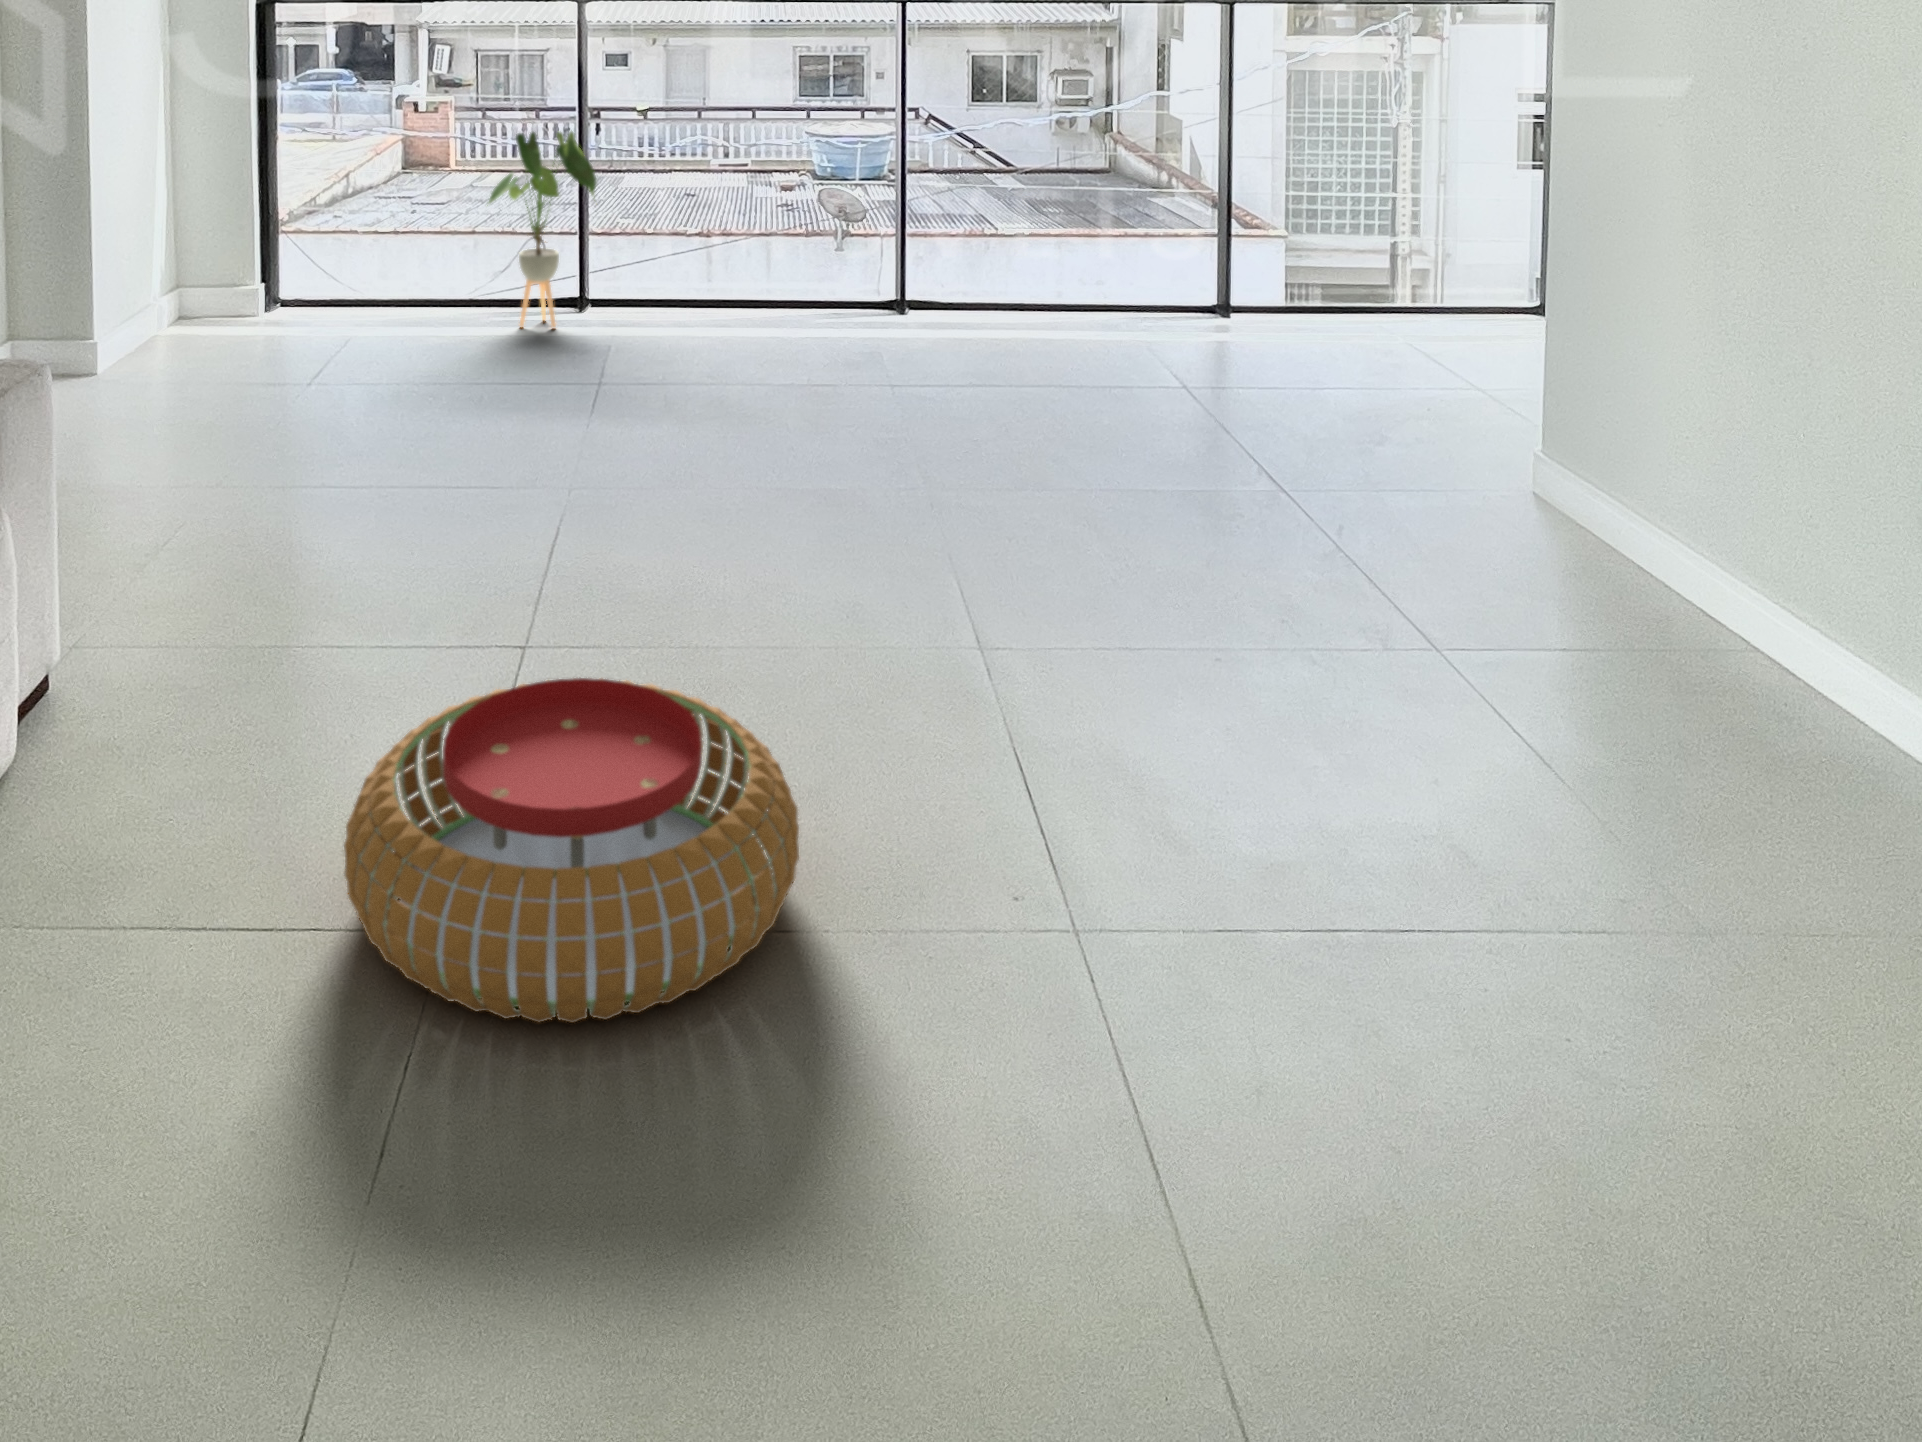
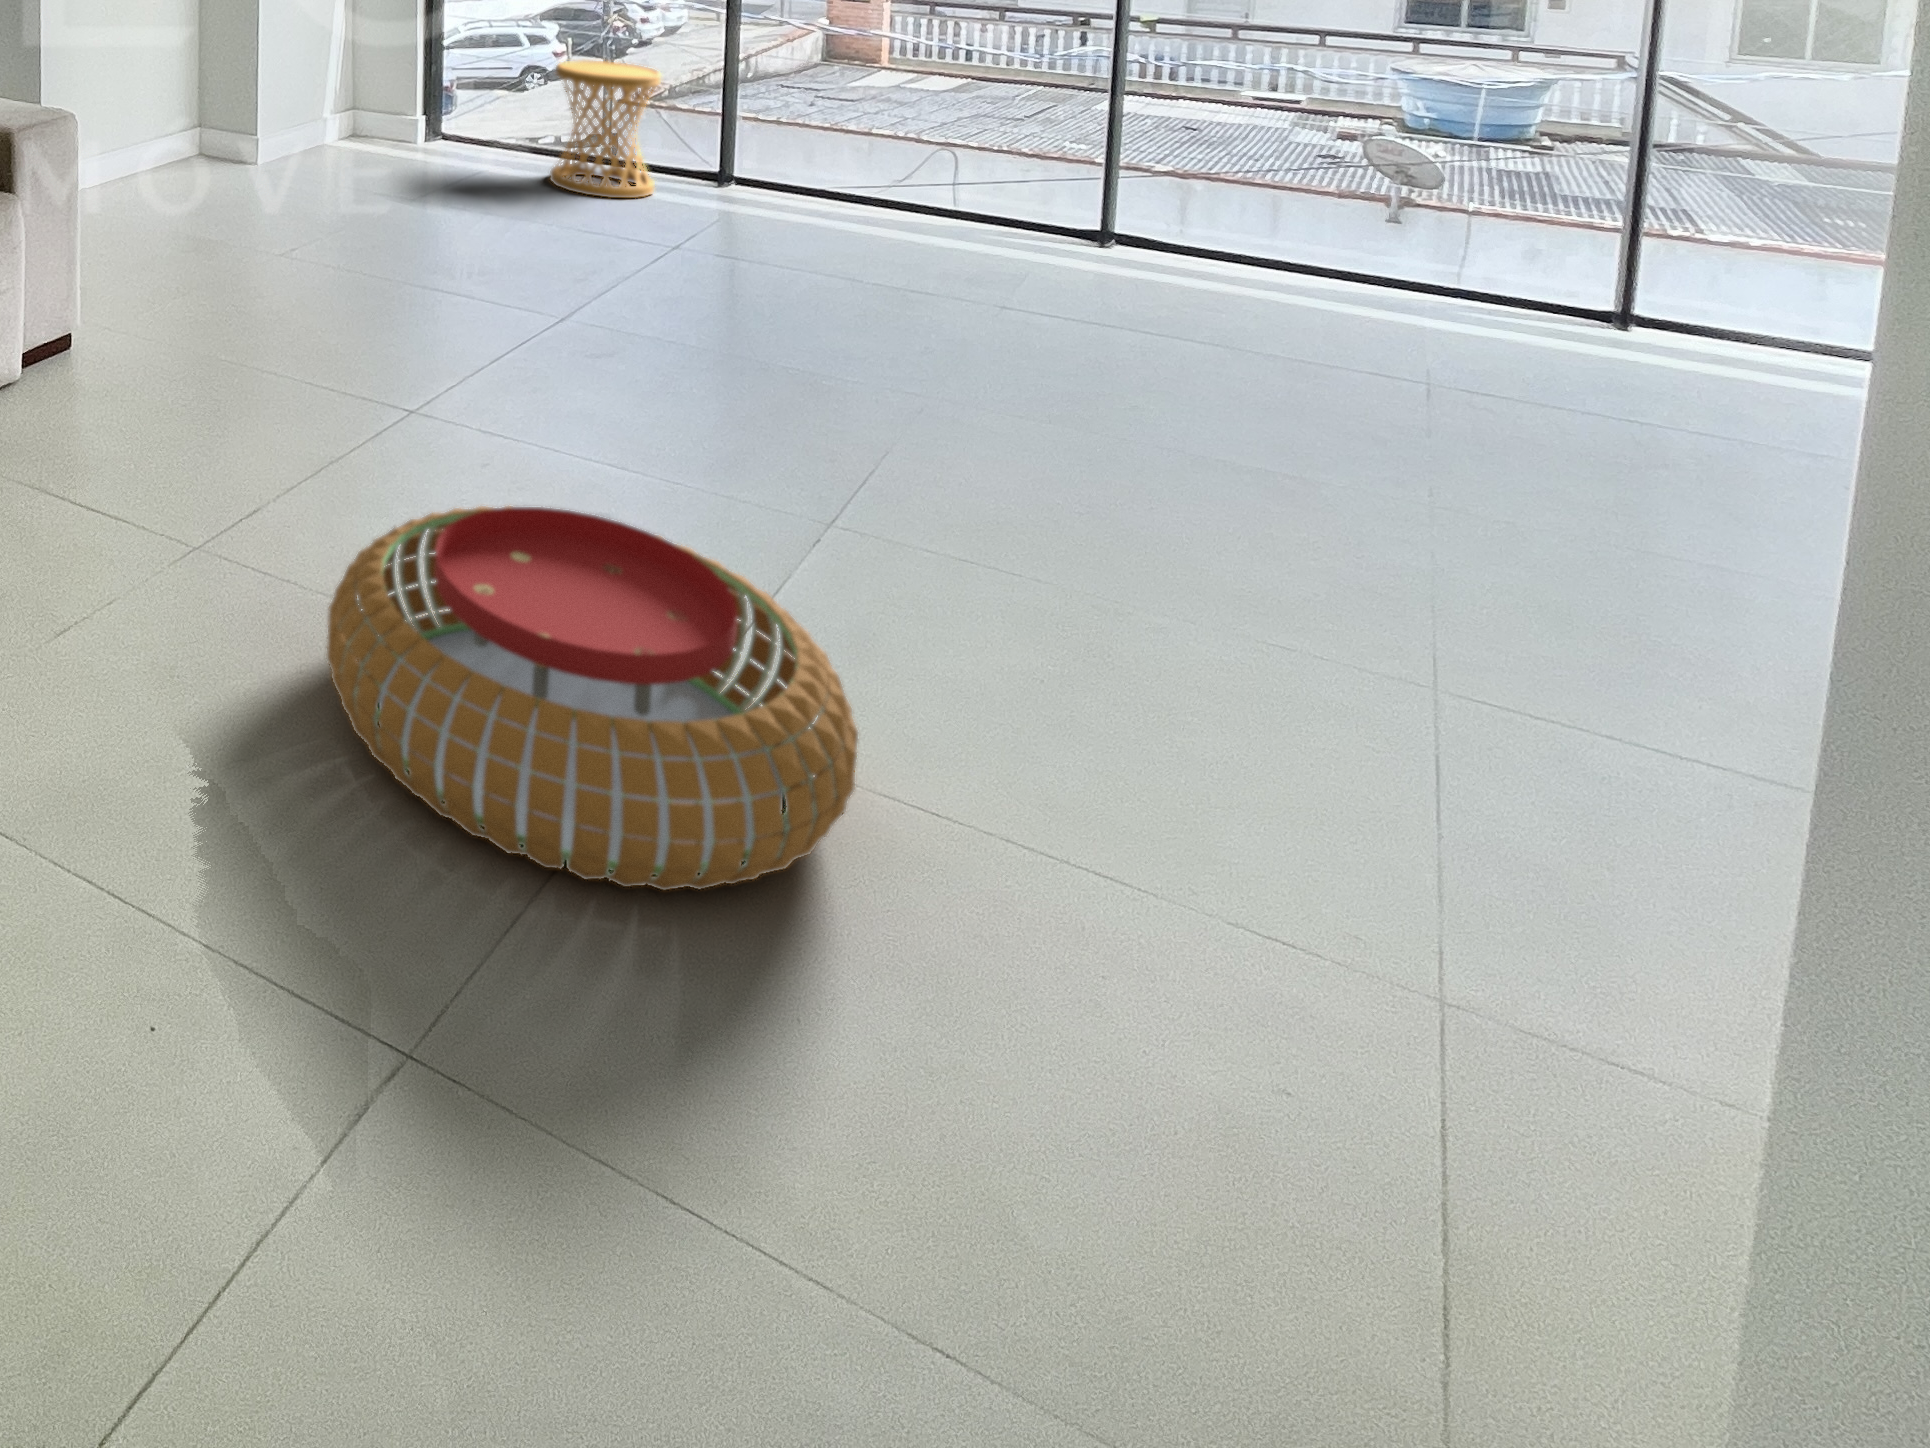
house plant: present [489,132,596,328] -> none [941,27,1102,256]
side table: none [138,215,248,363] -> present [550,60,661,198]

